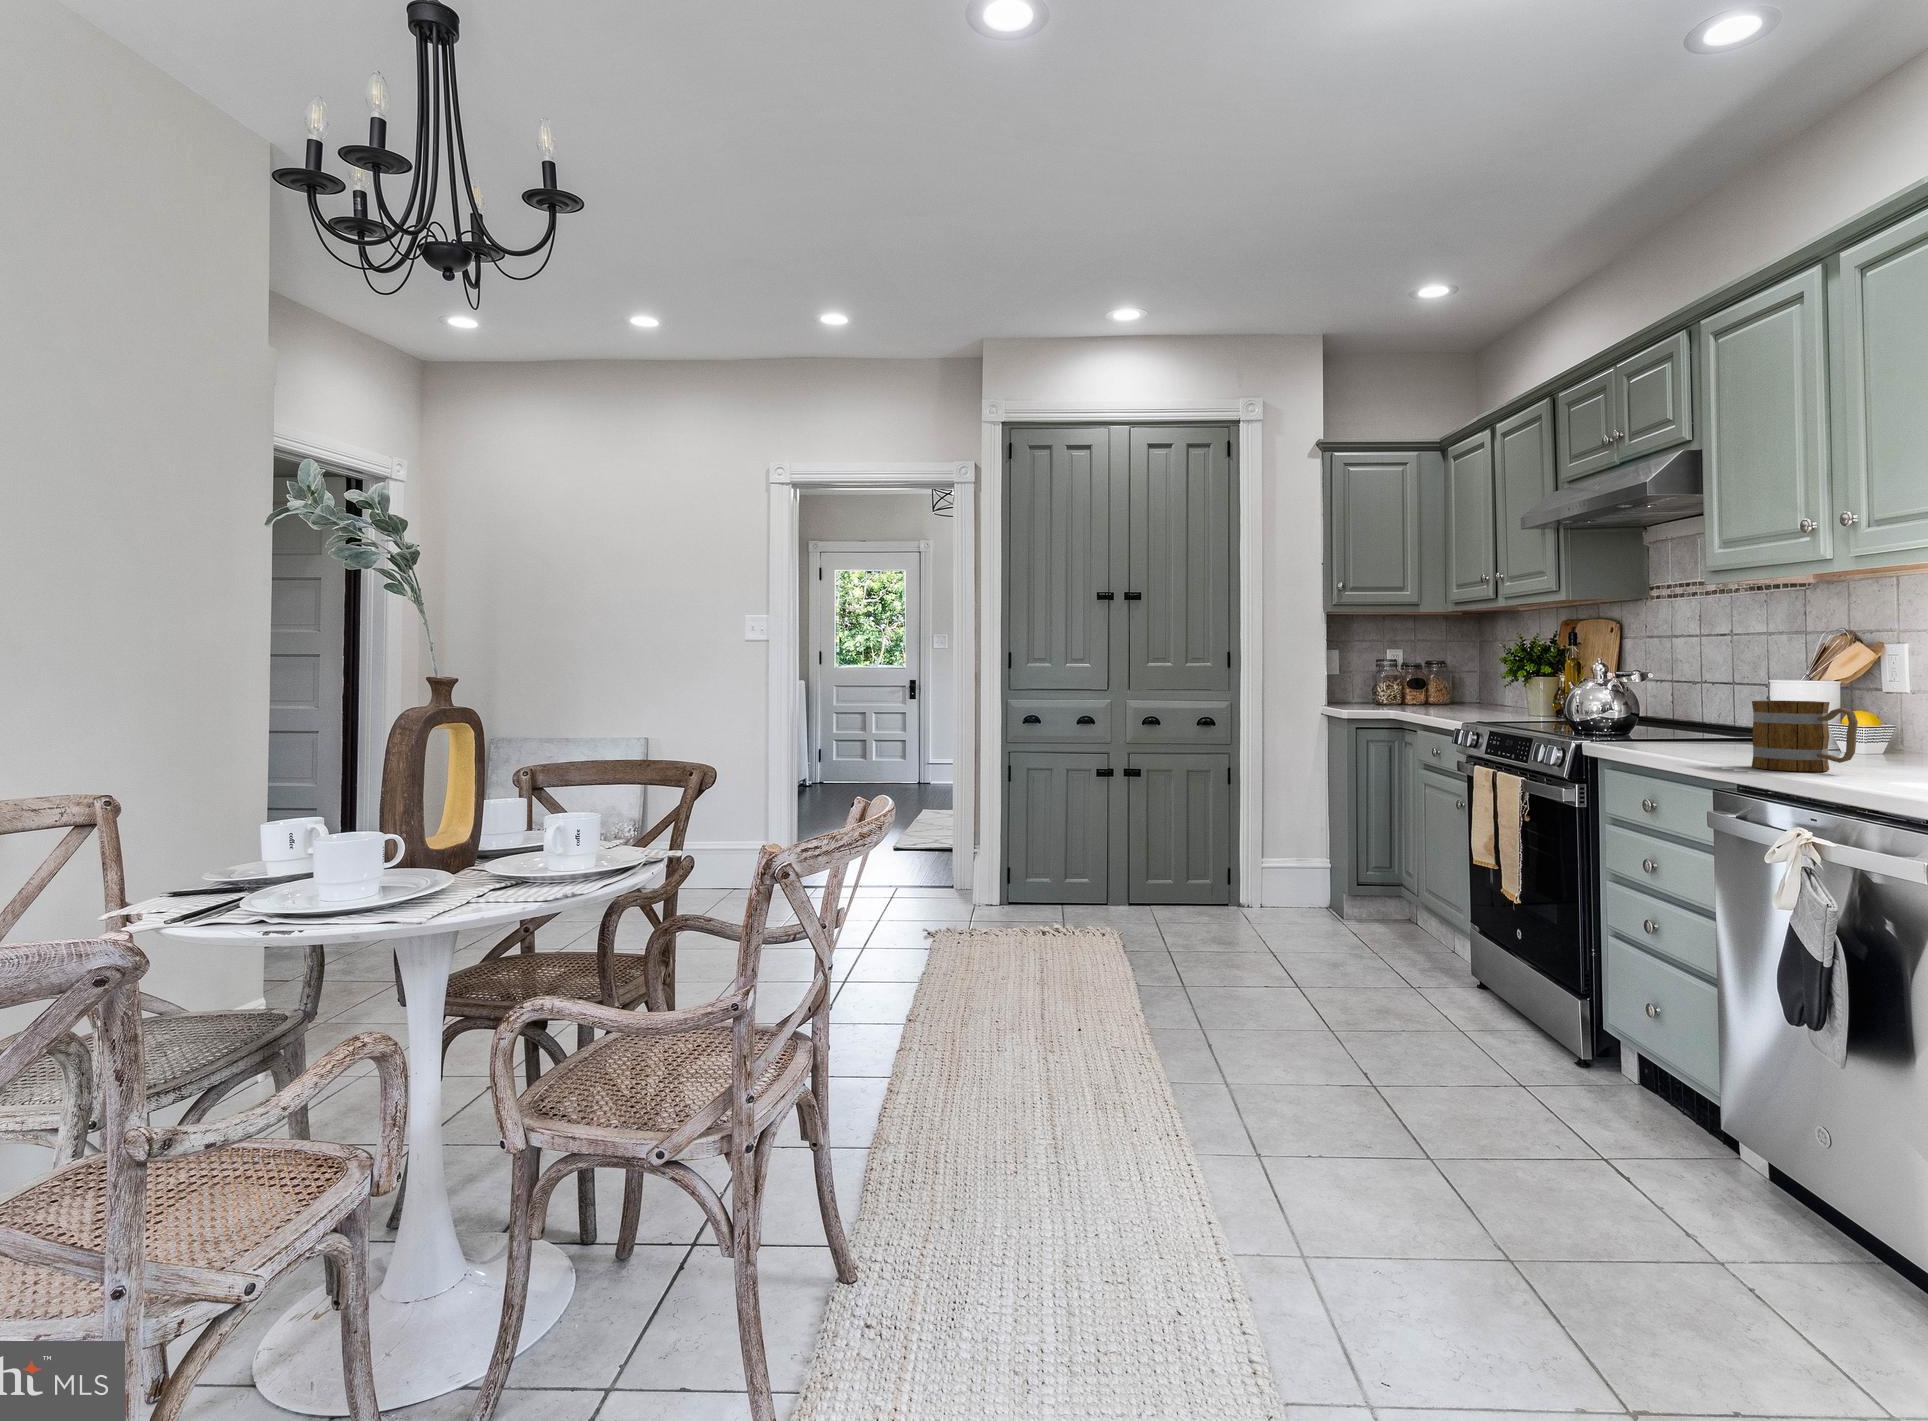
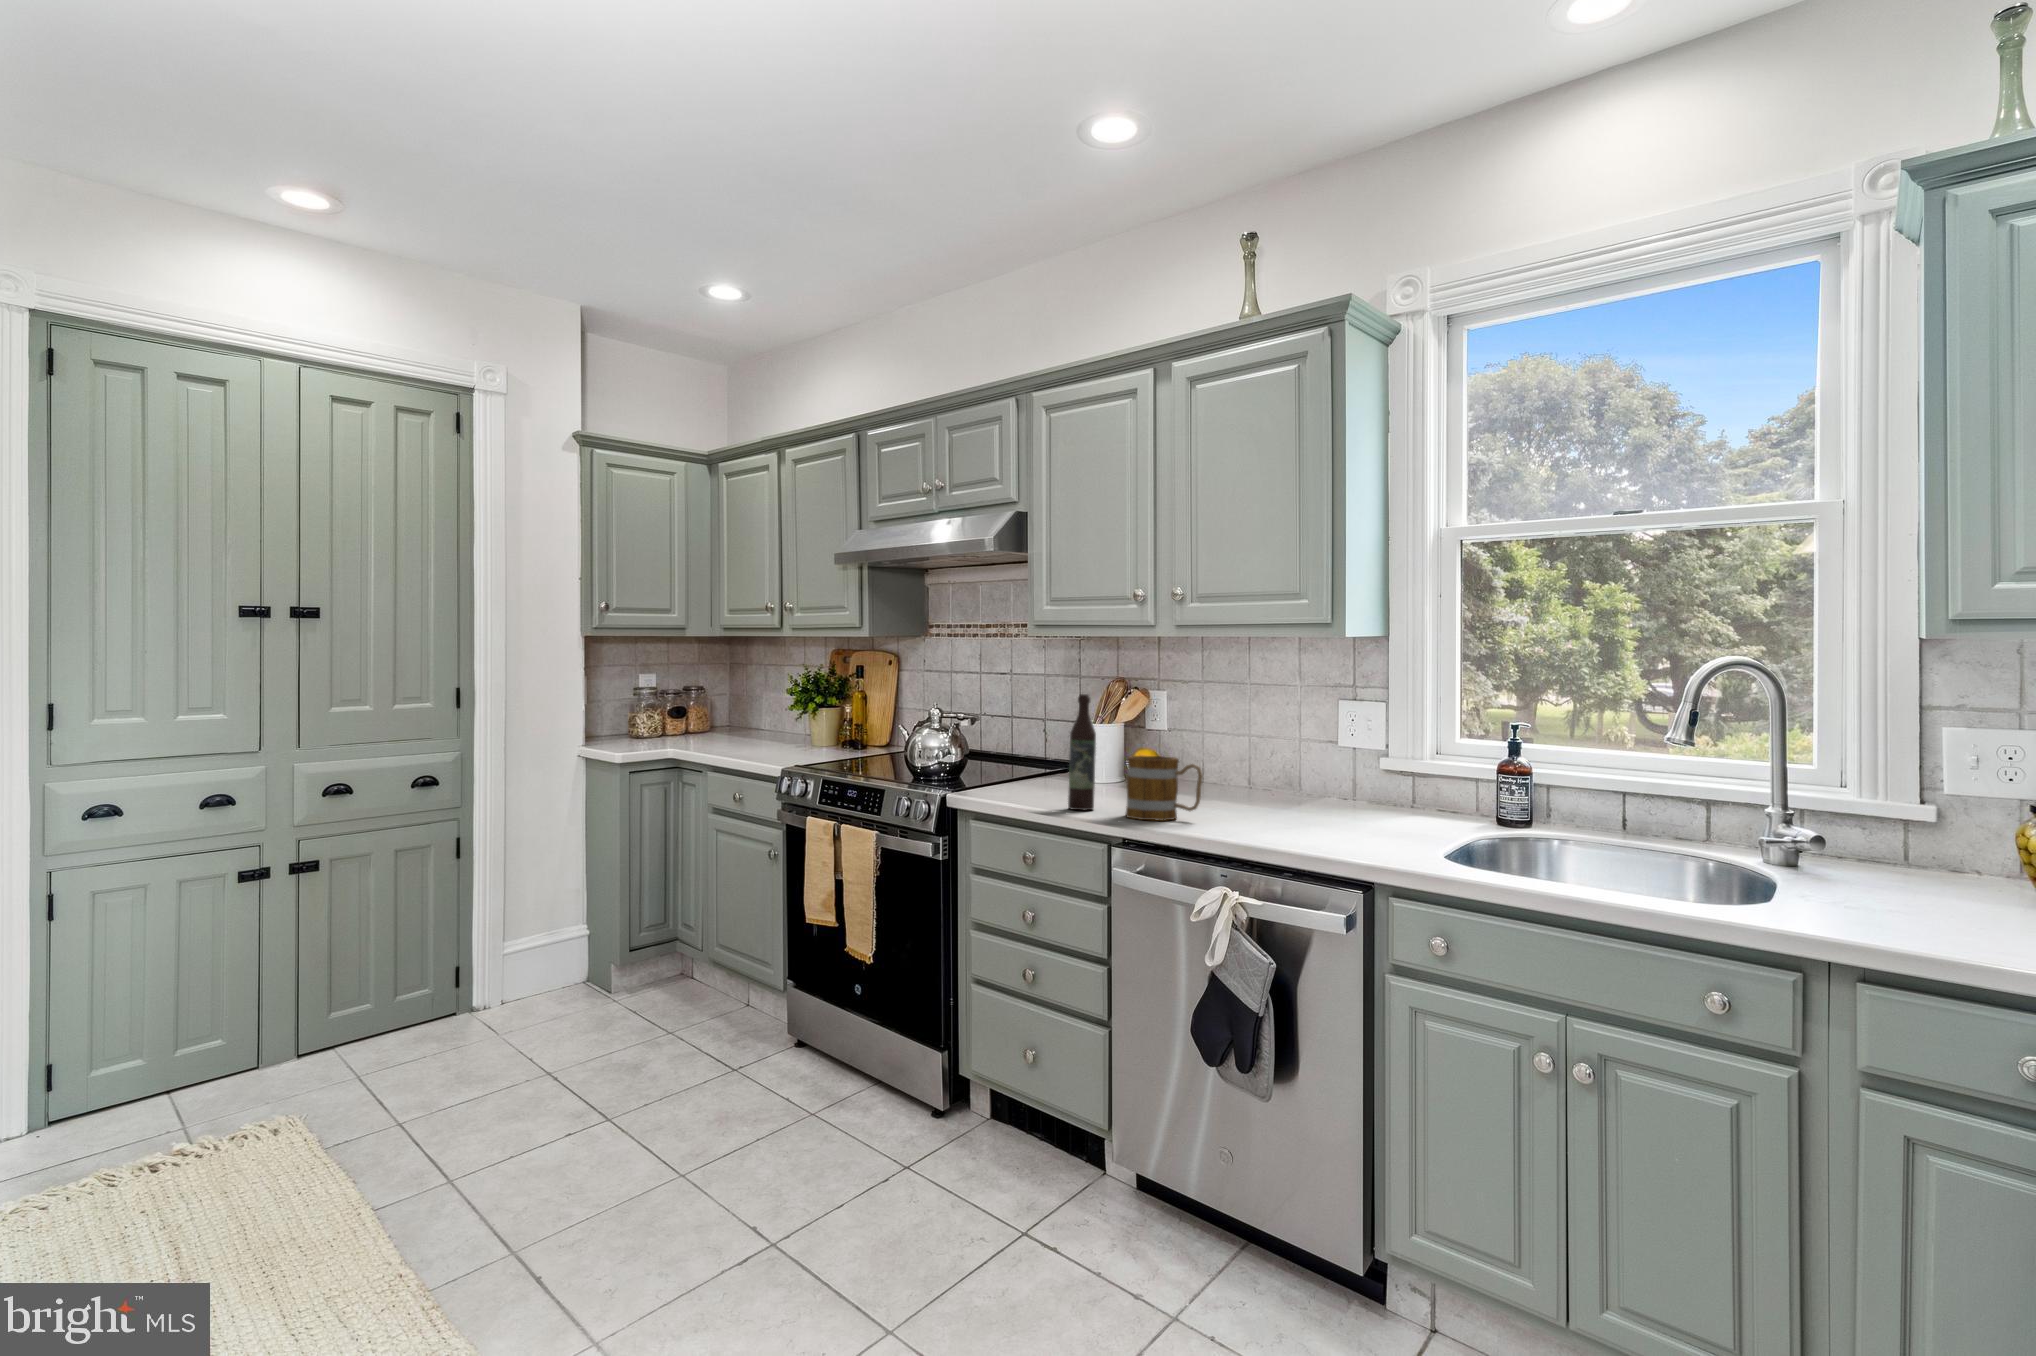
wine bottle: none [1694,636,1729,760] -> present [1068,694,1096,810]

